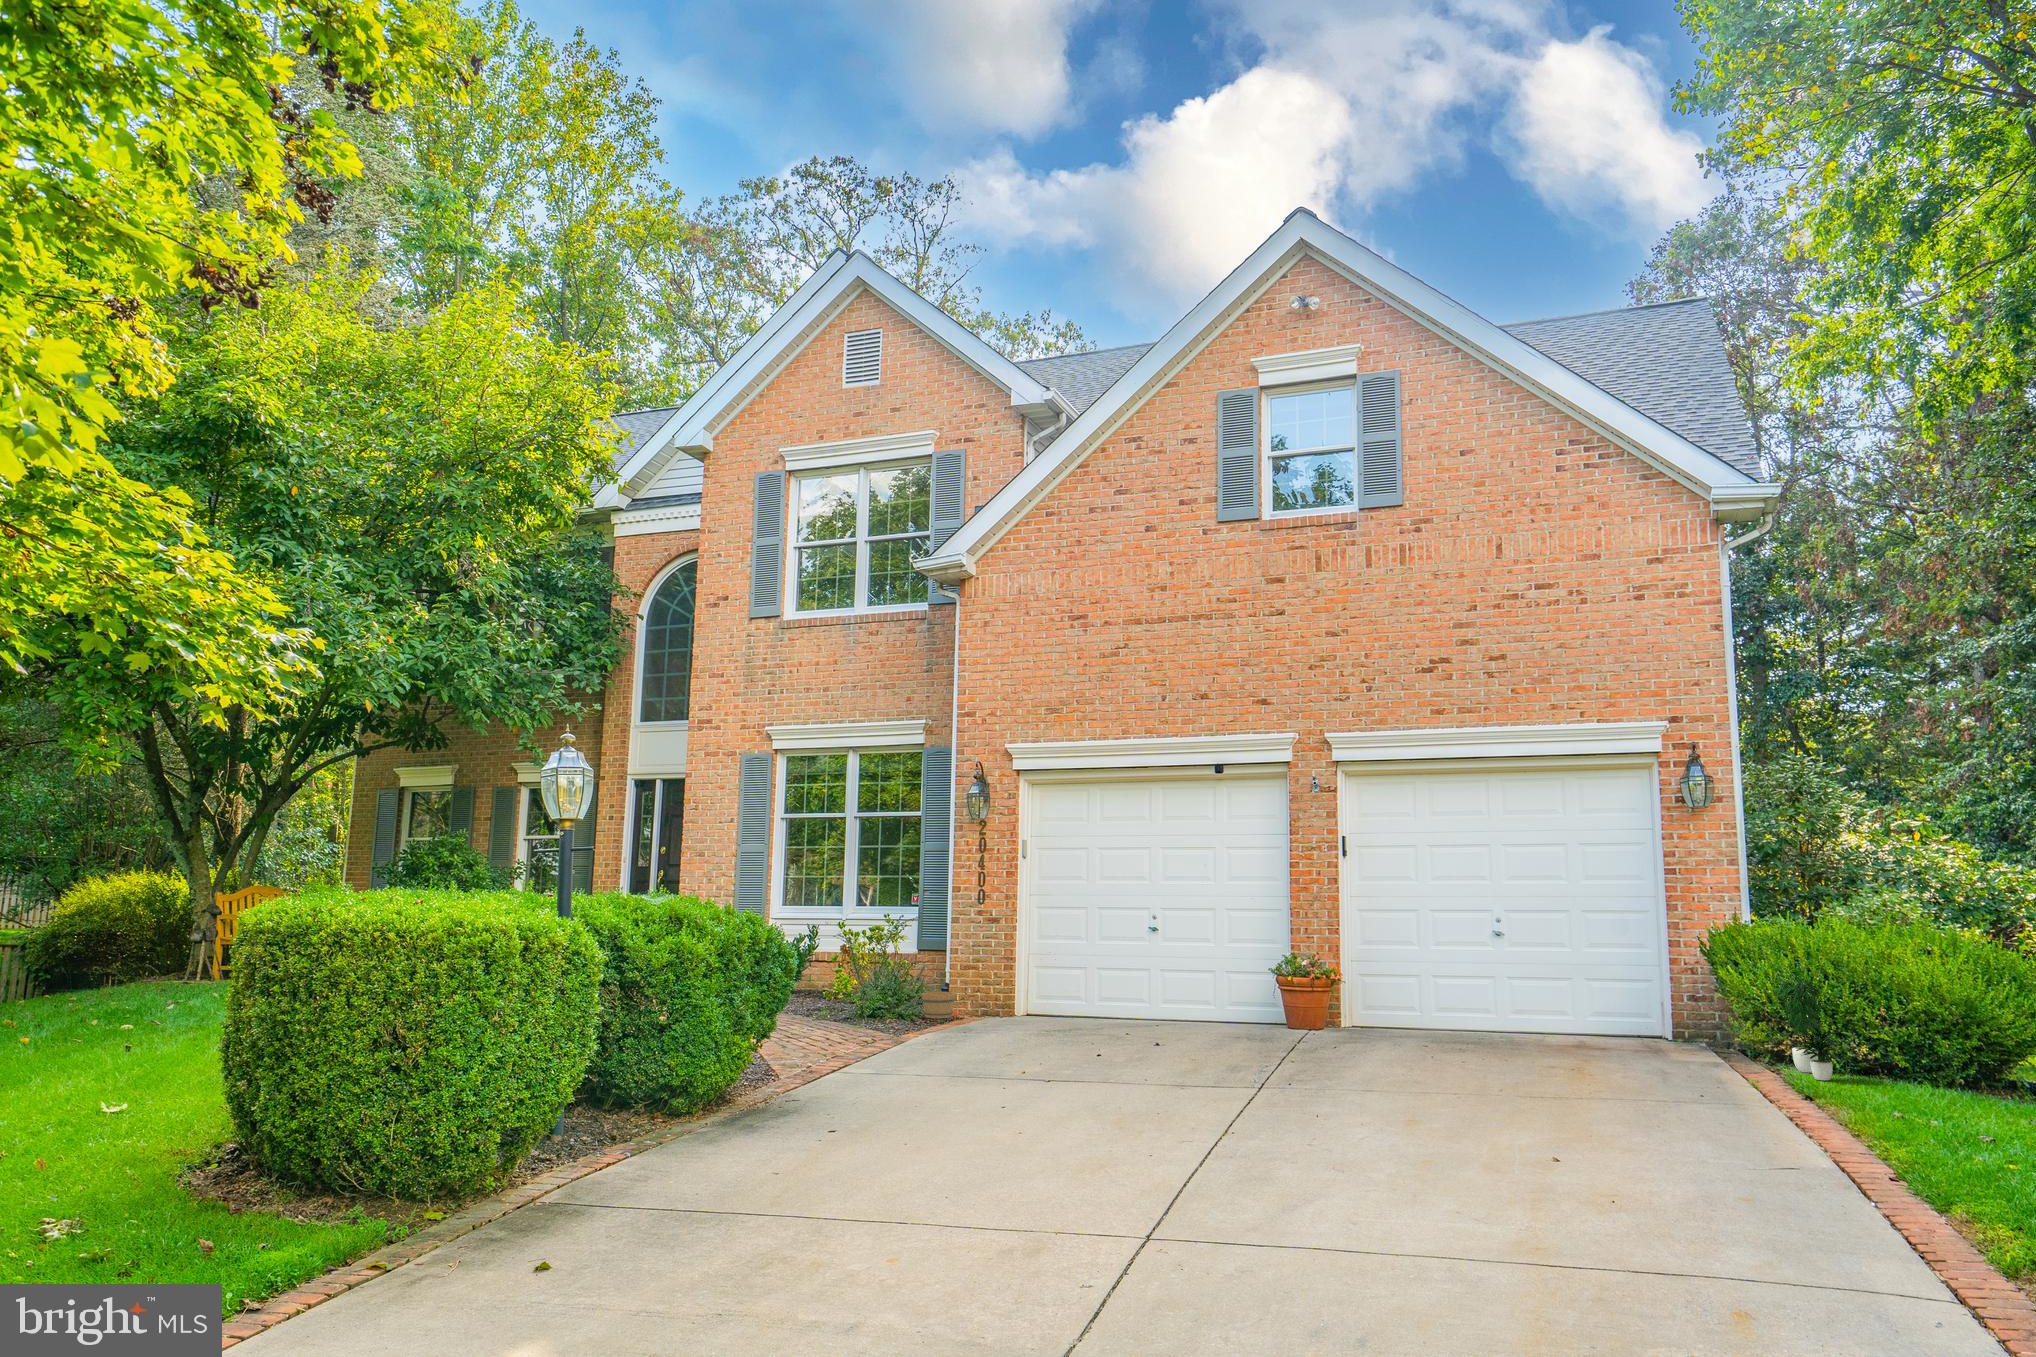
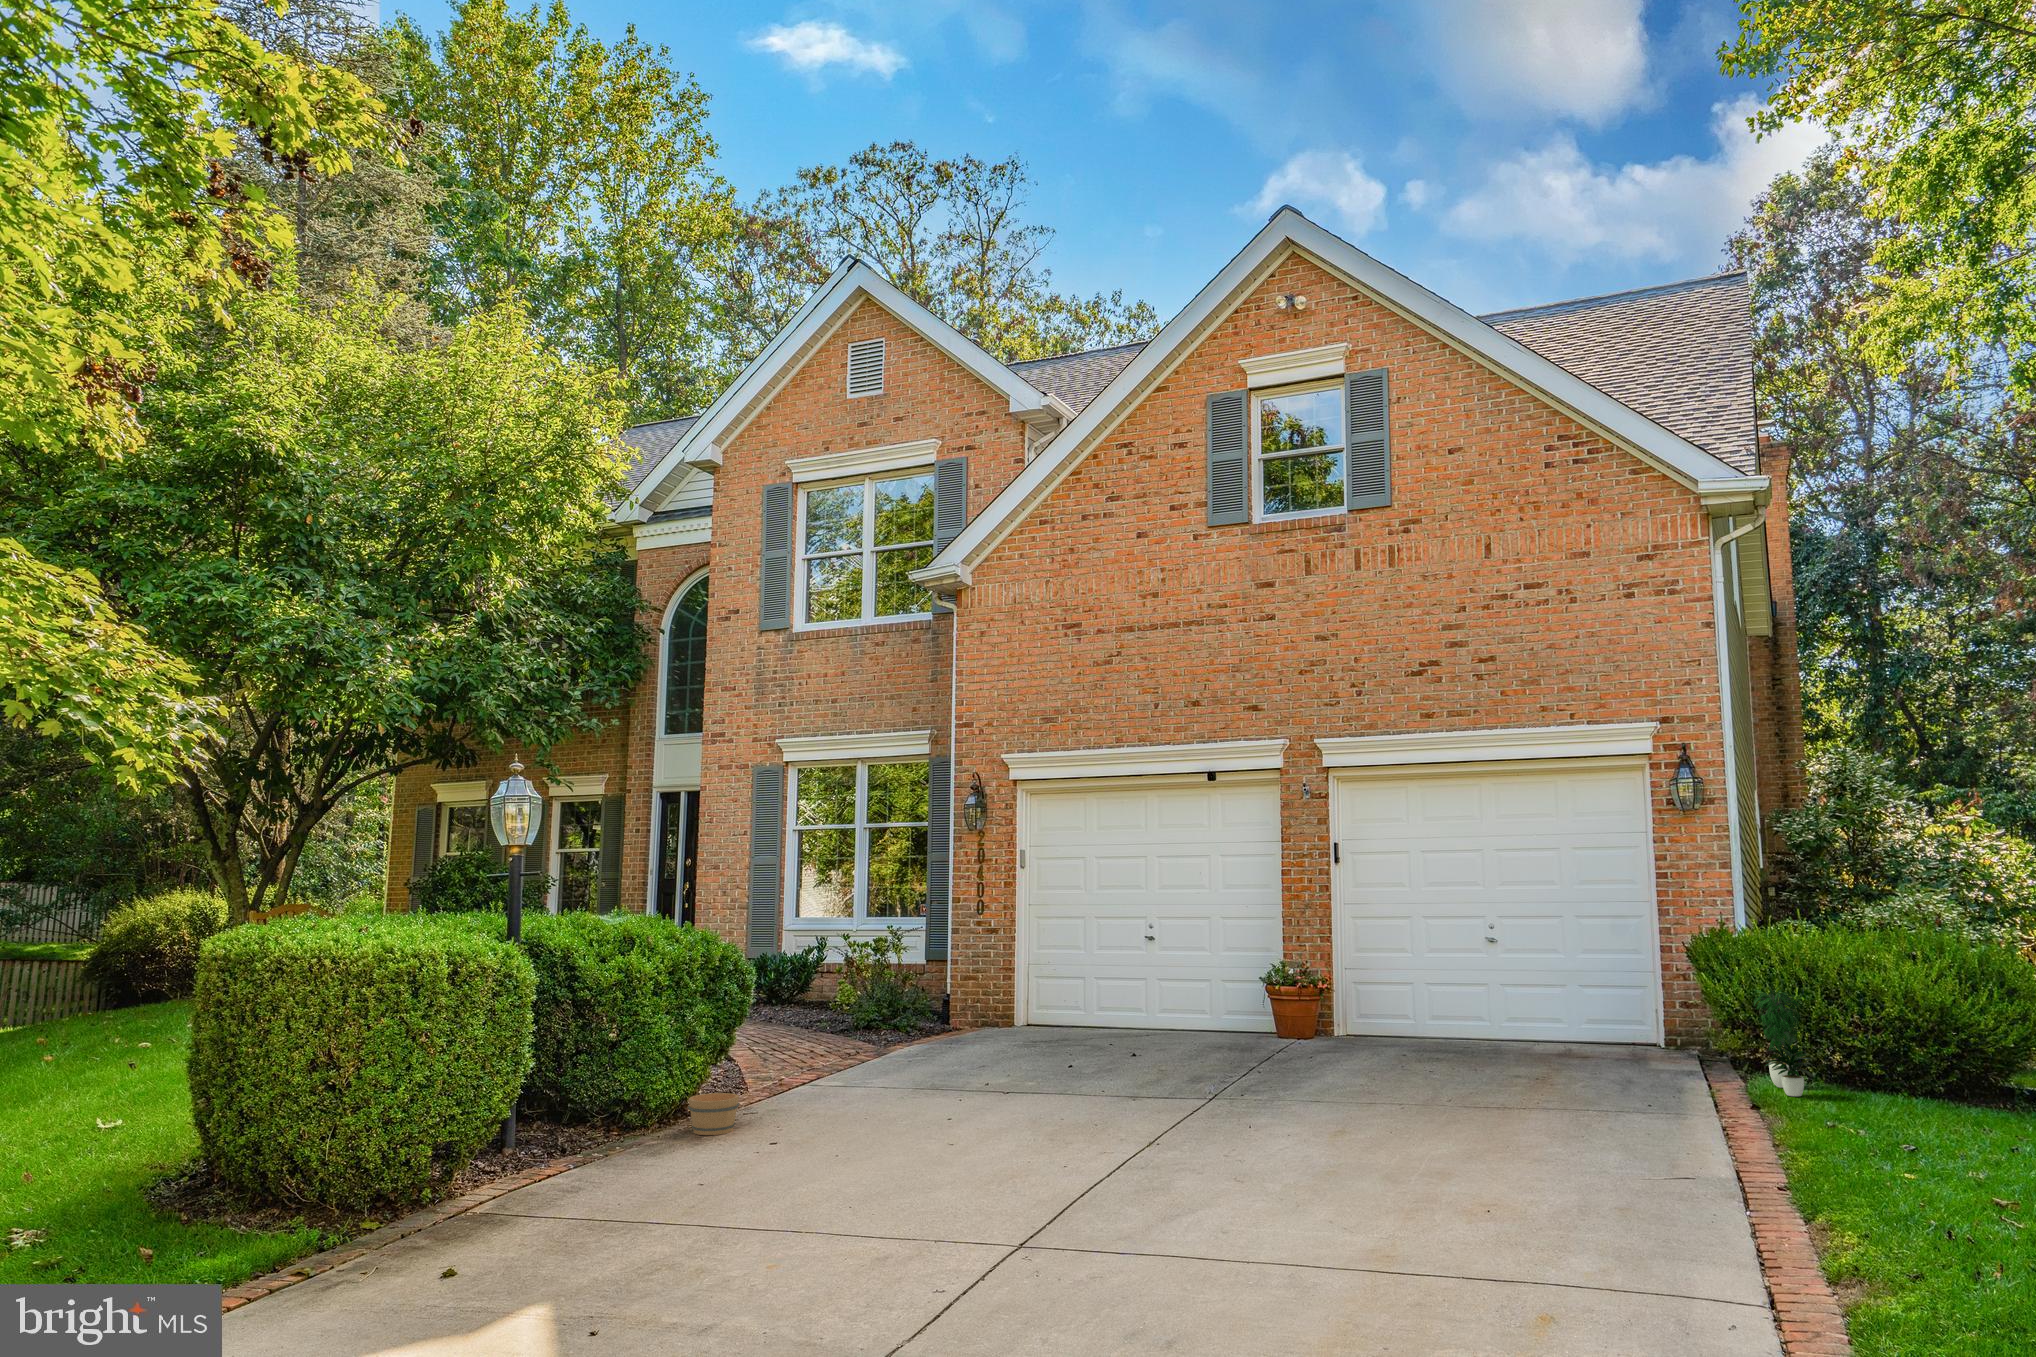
bucket: present [921,992,956,1018] -> present [688,1093,740,1135]

